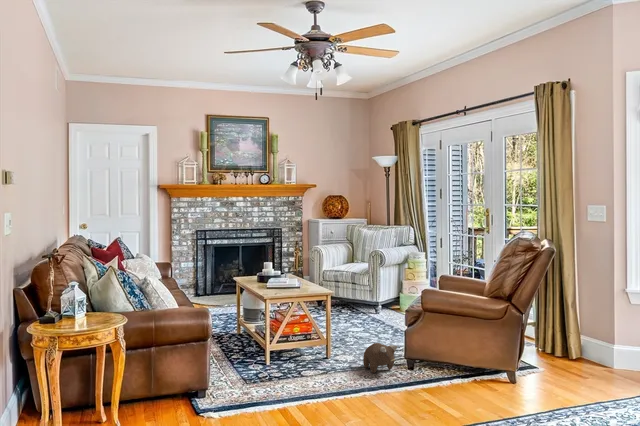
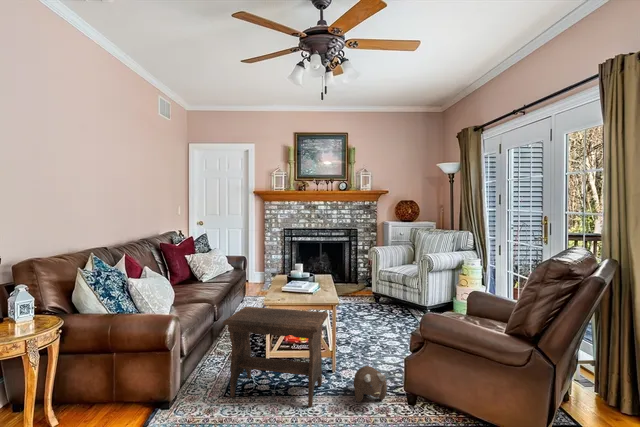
footstool: none [253,300,345,386] -> present [223,307,328,407]

